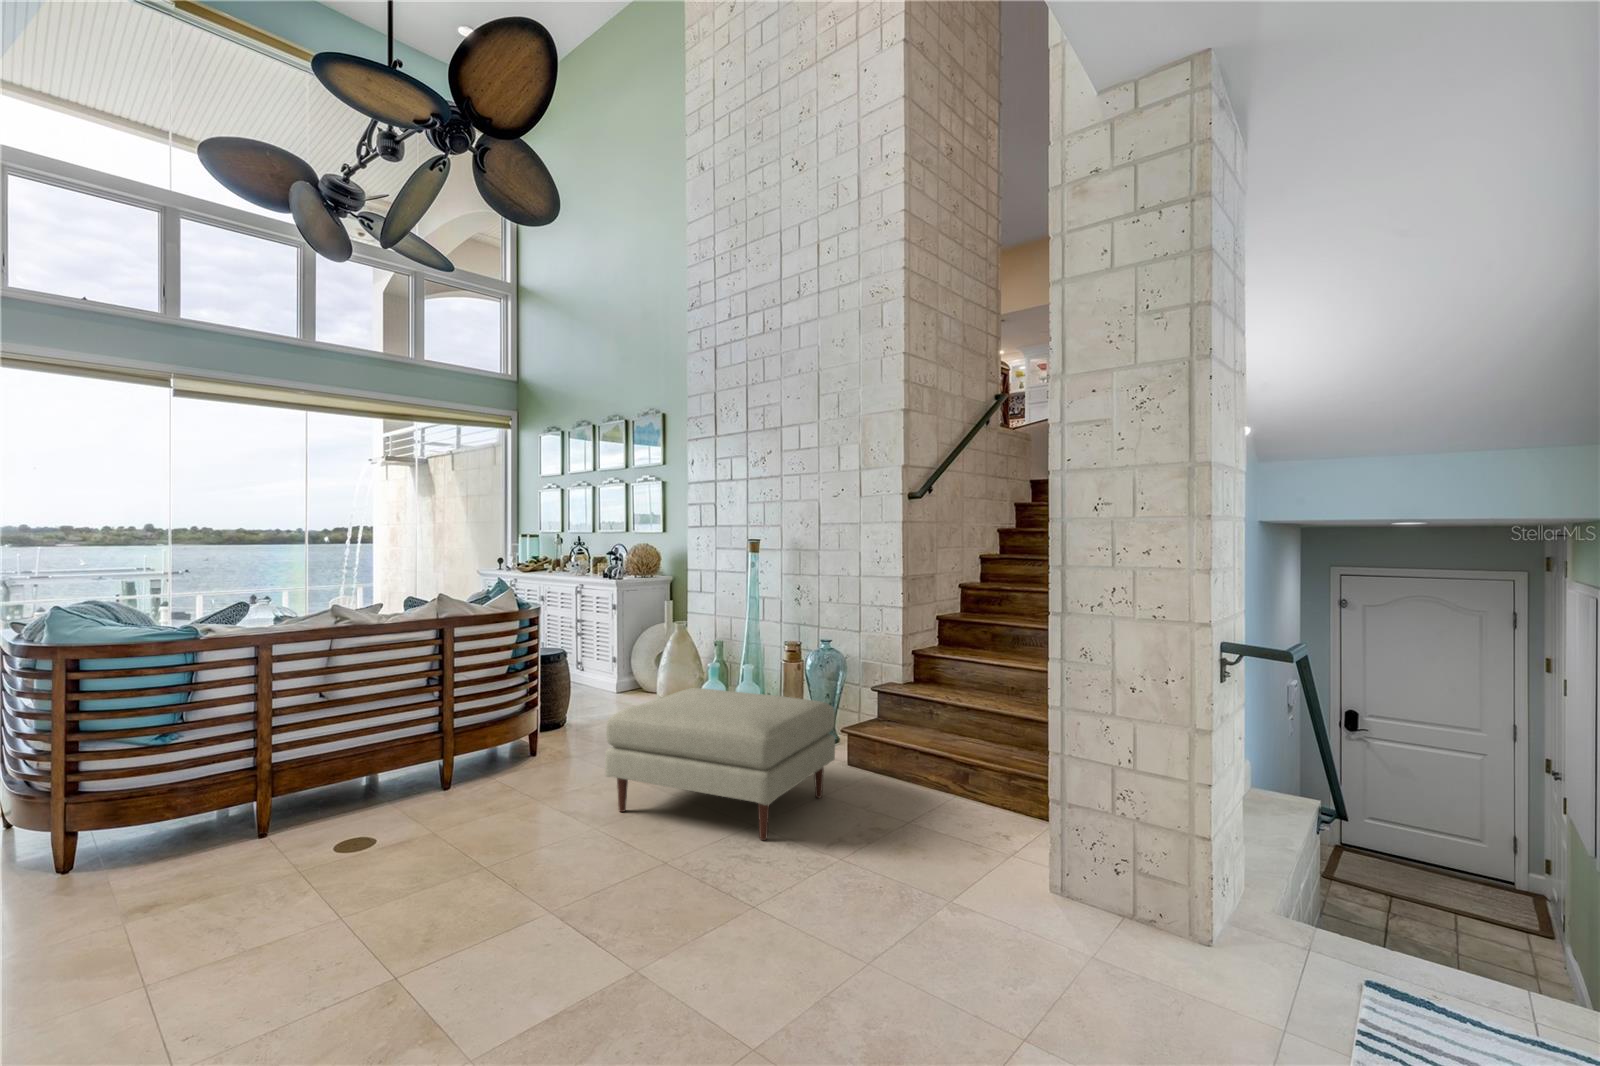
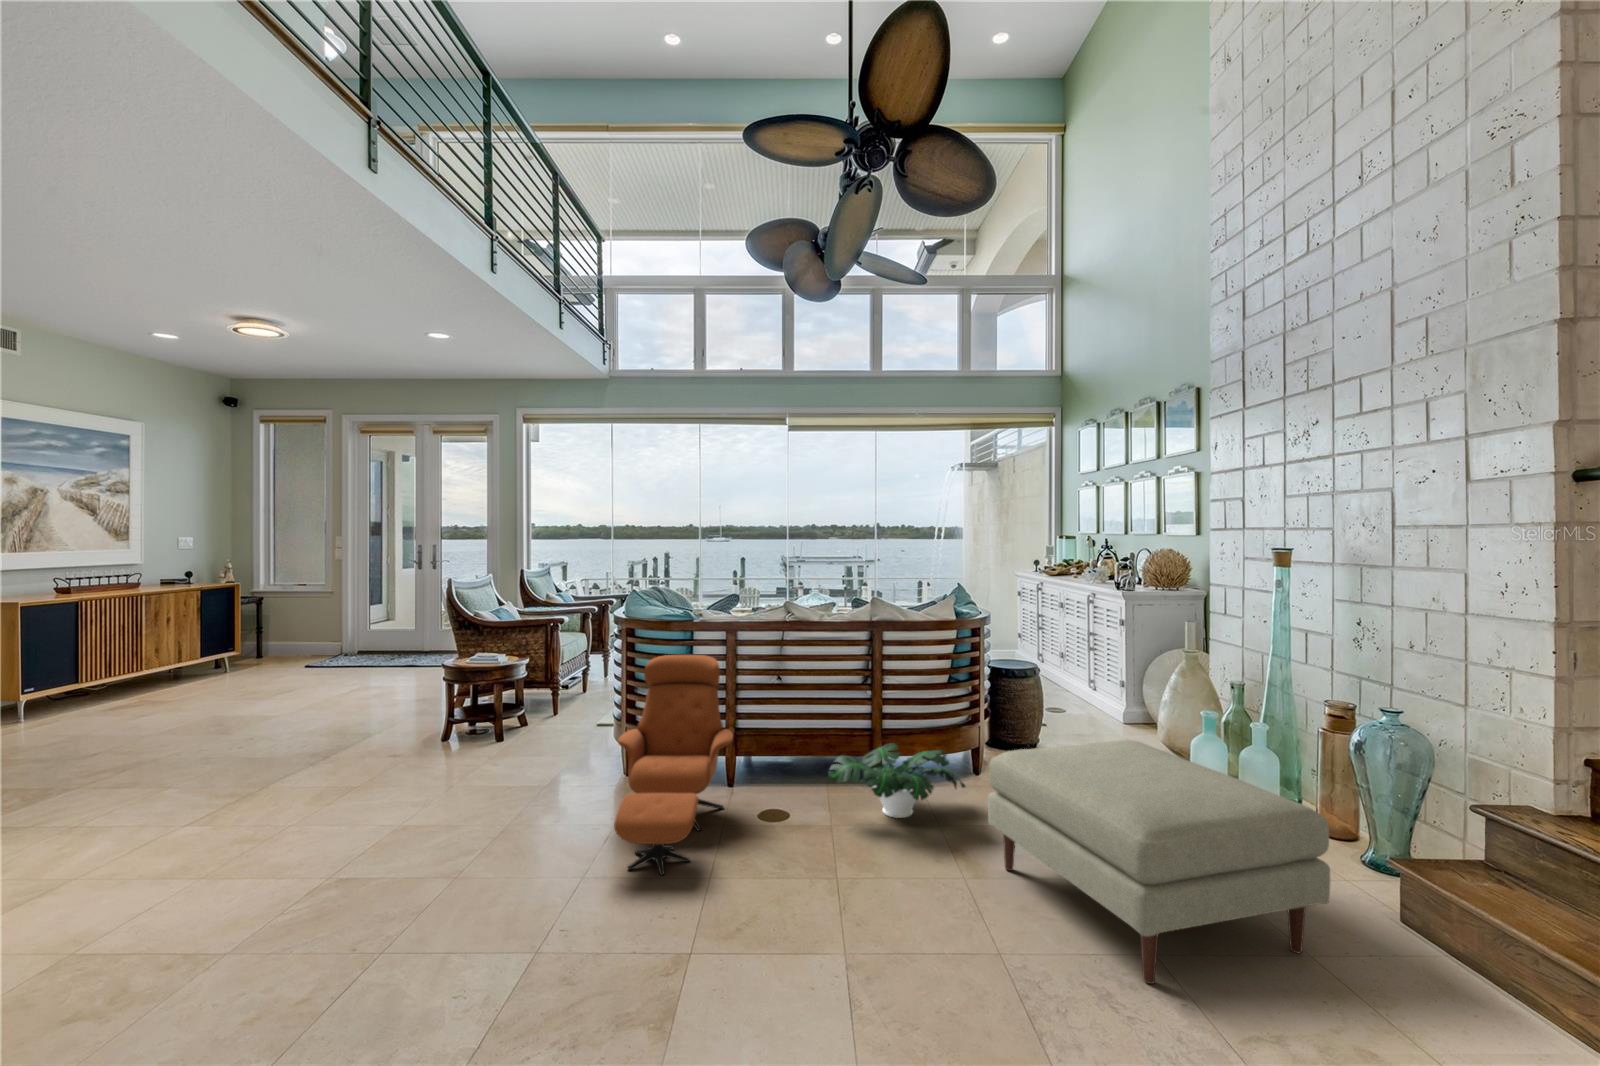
armchair: none [116,677,314,944] -> present [614,655,733,875]
potted plant: none [422,733,563,807] -> present [828,743,965,818]

